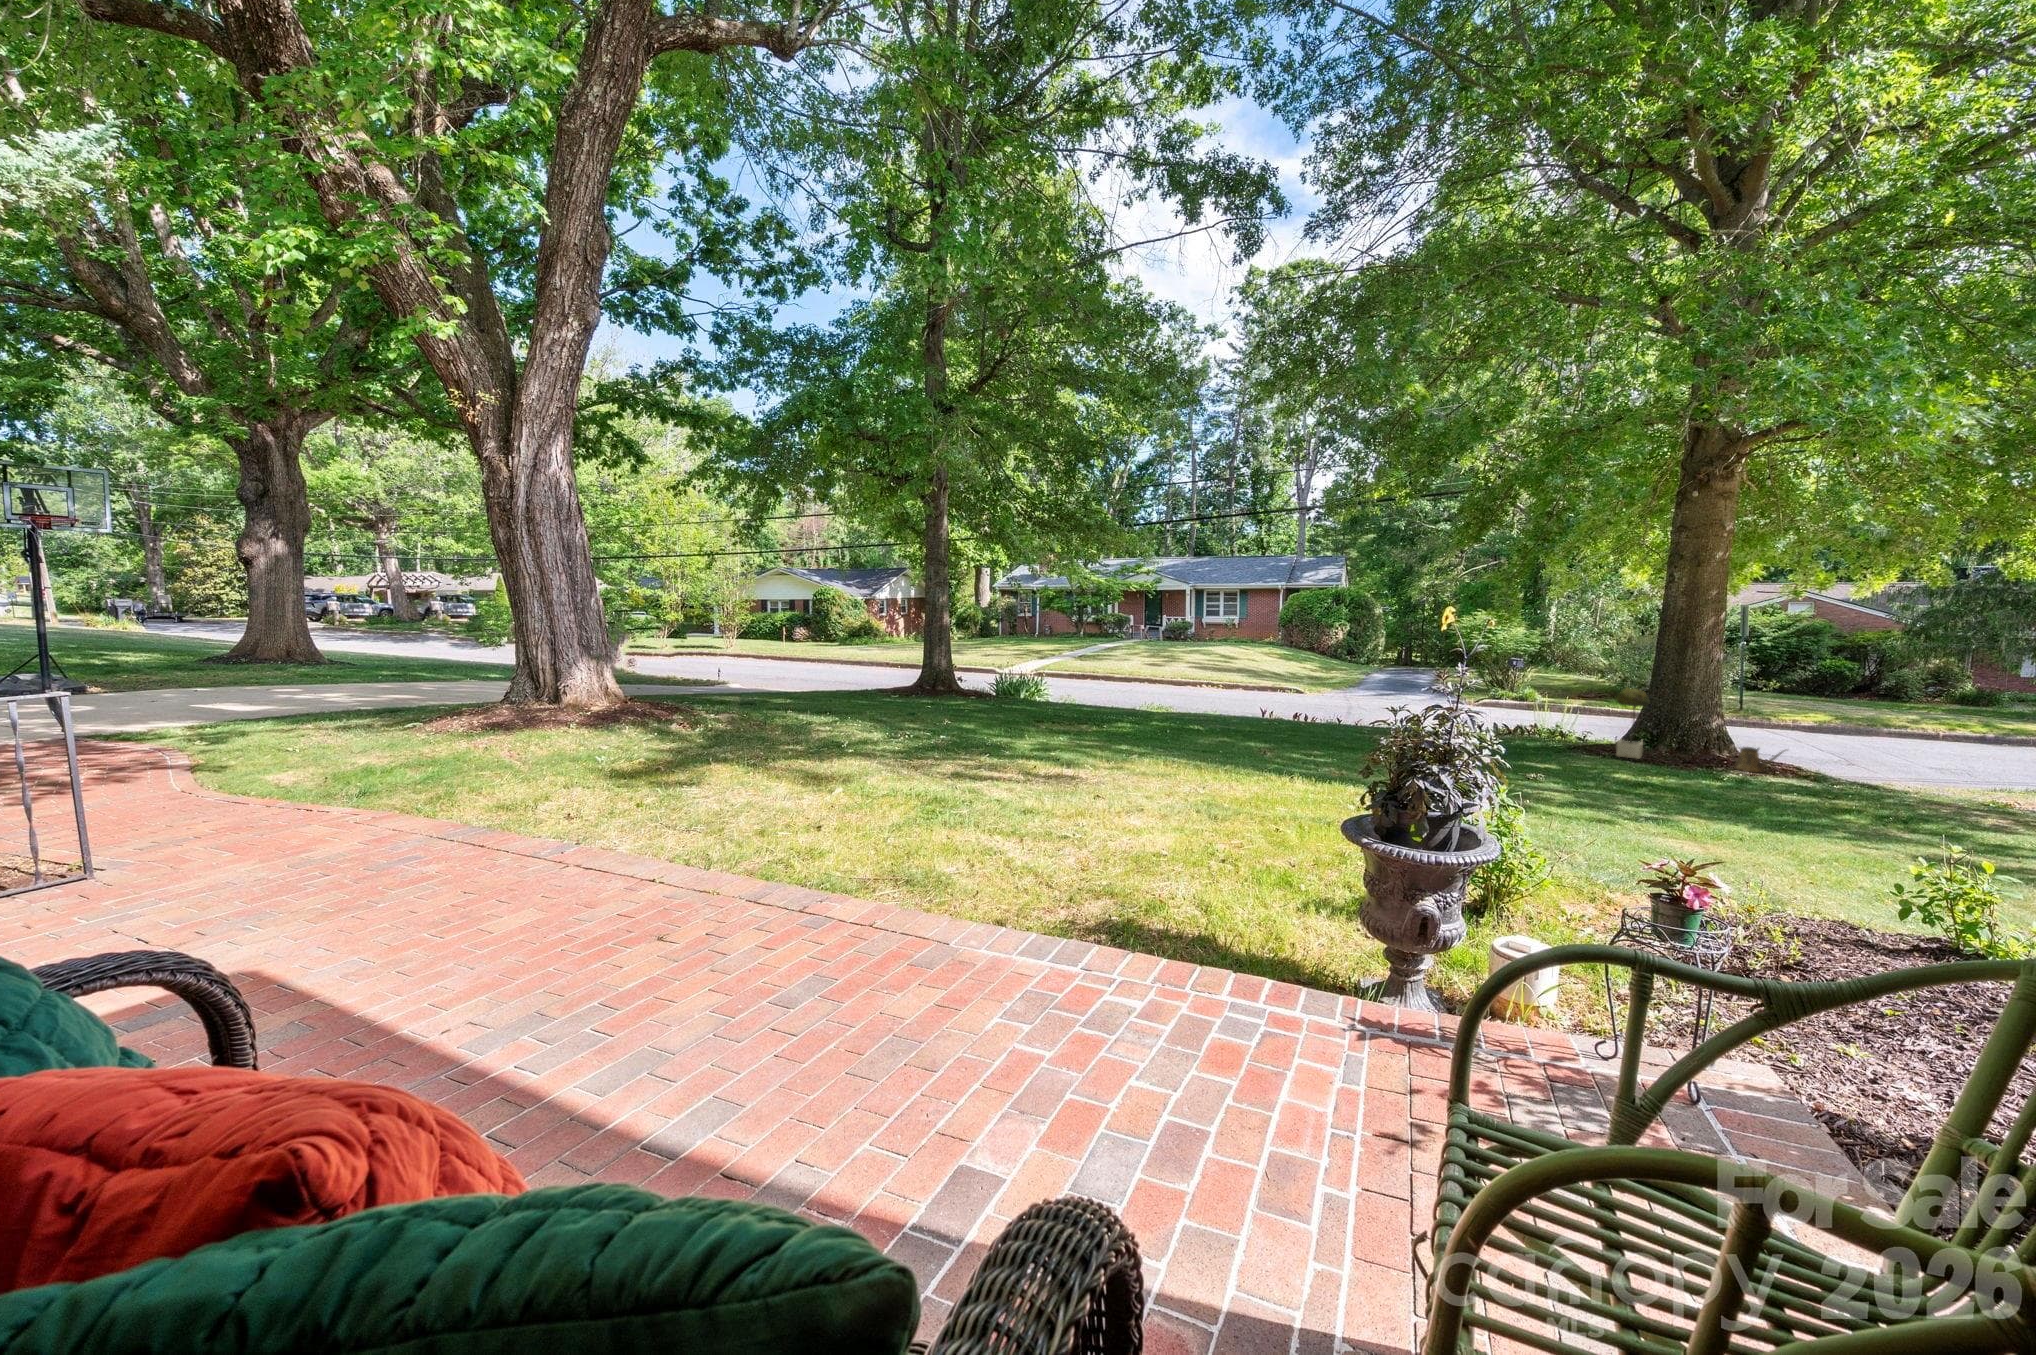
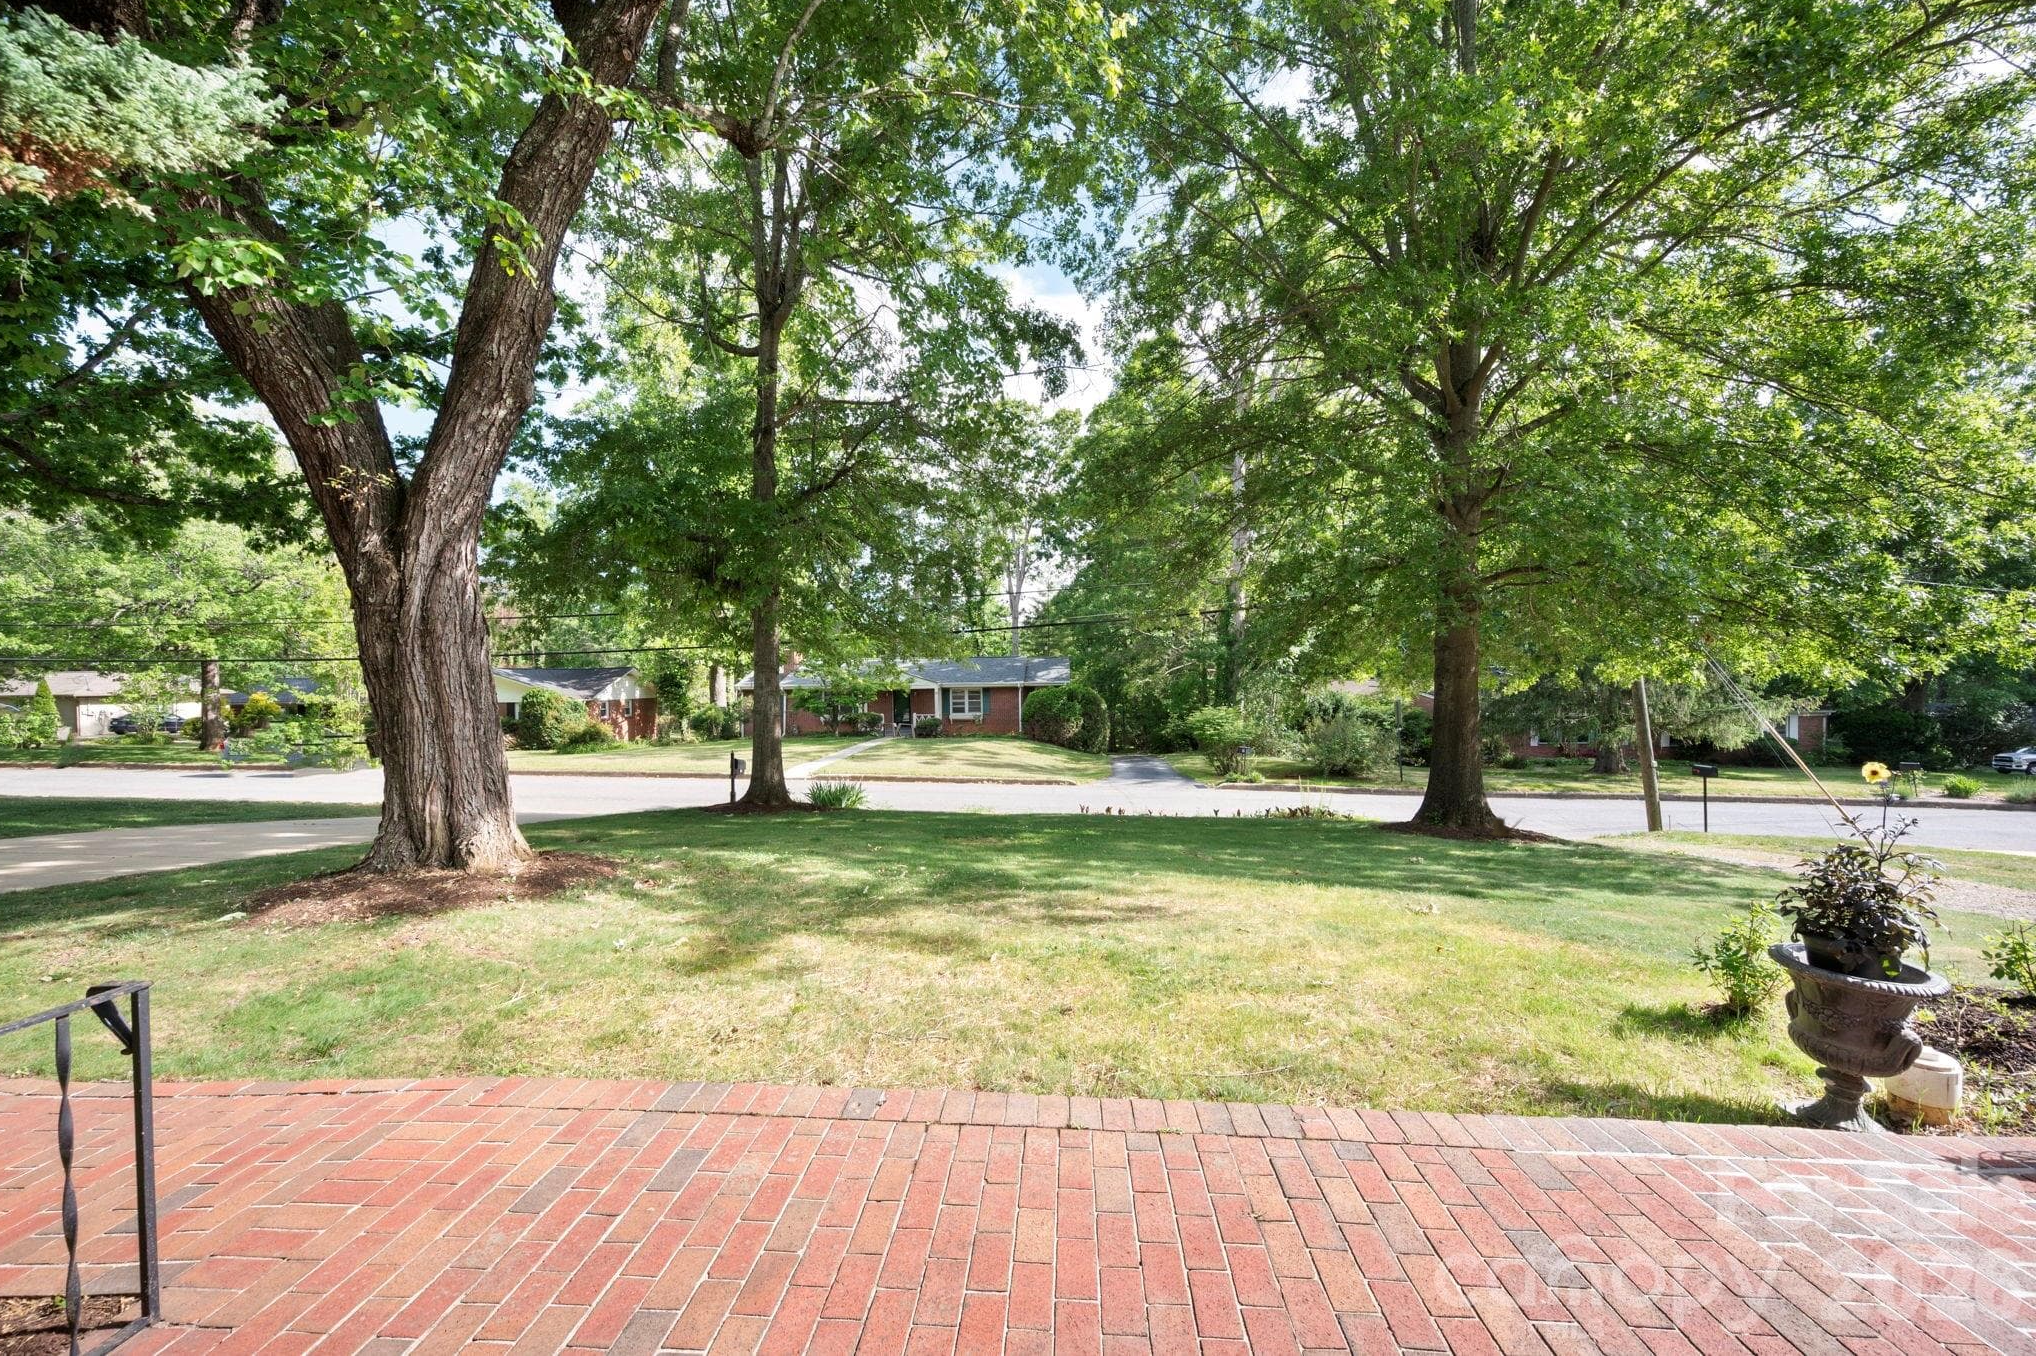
potted tree: present [1616,688,1650,759] -> none [1402,773,1428,832]

